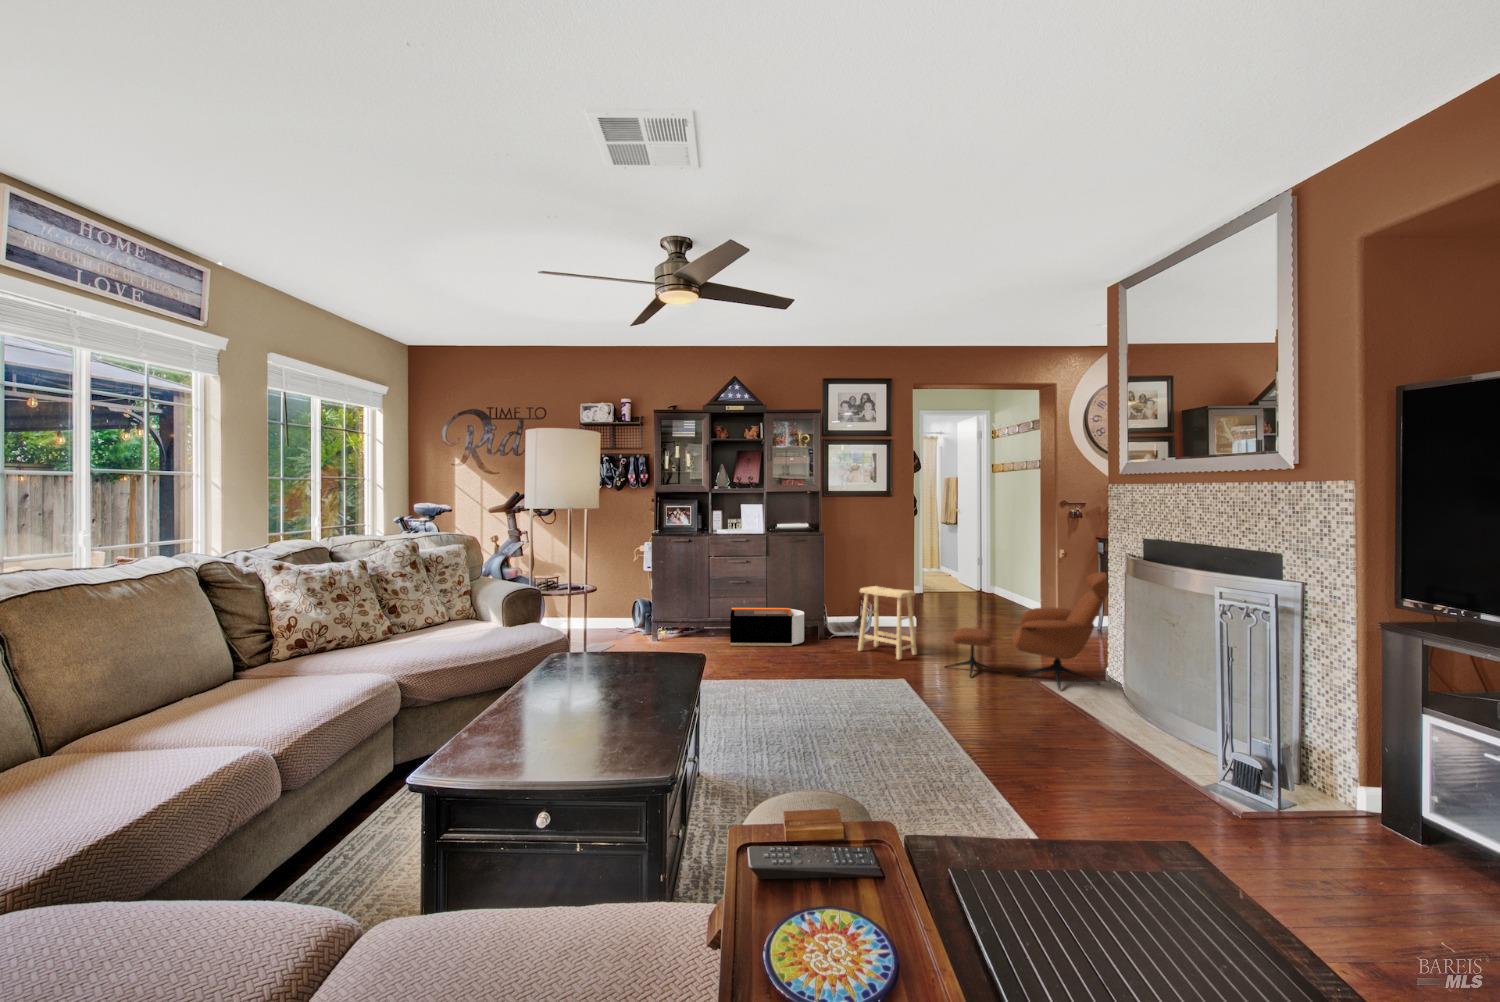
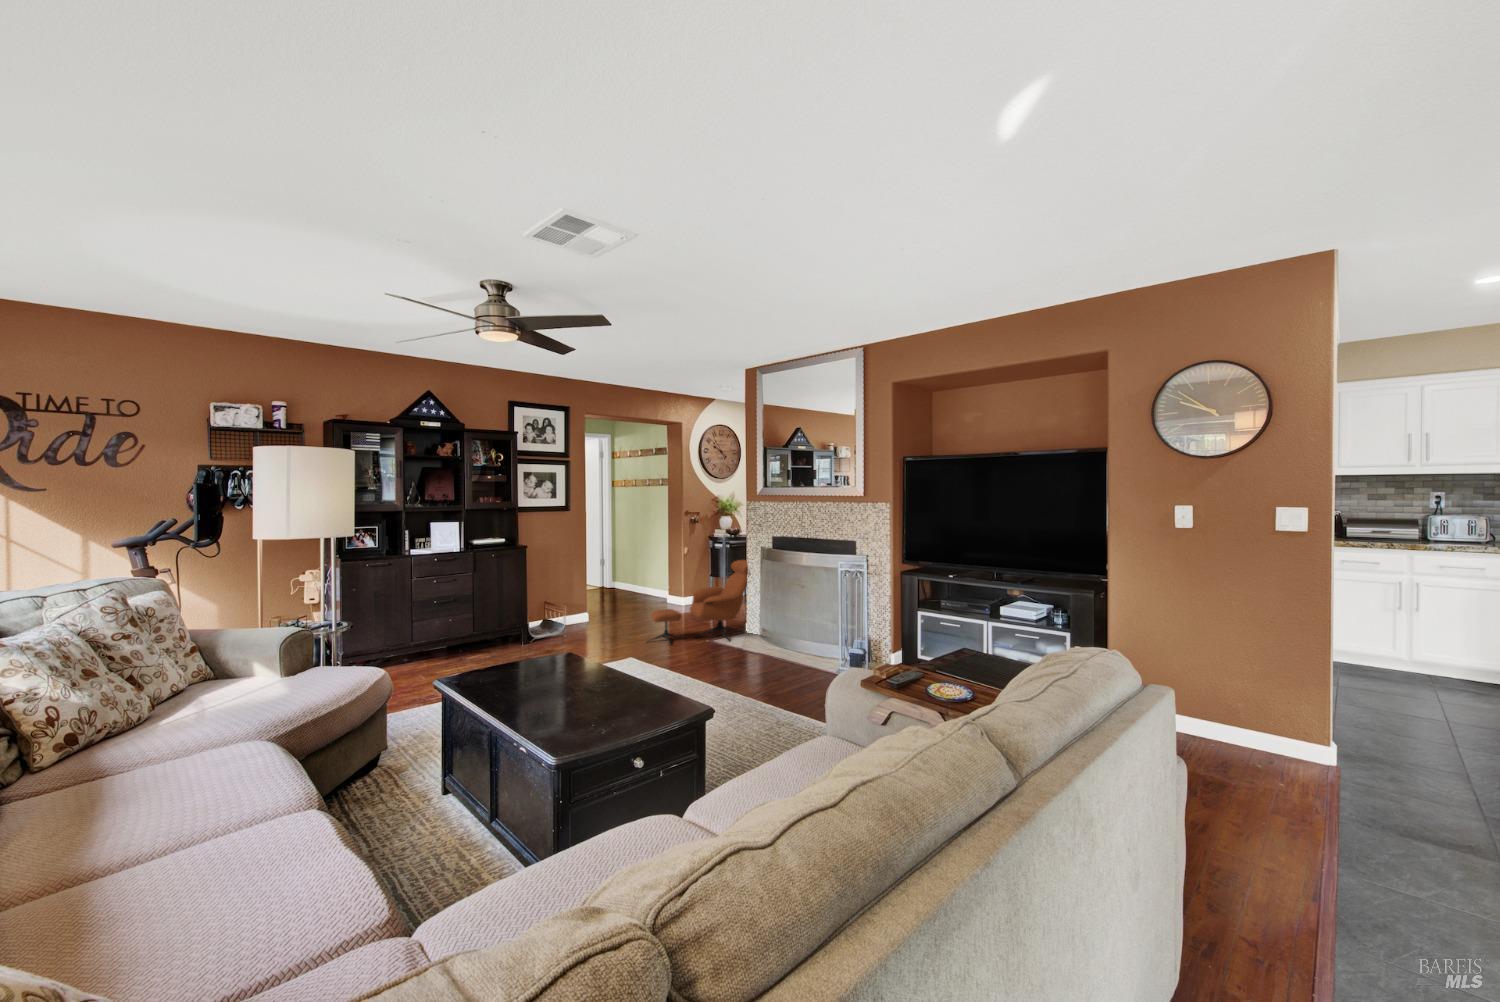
footstool: present [858,586,917,660] -> none [569,587,617,644]
storage bin: present [730,608,804,646] -> none [433,617,514,662]

